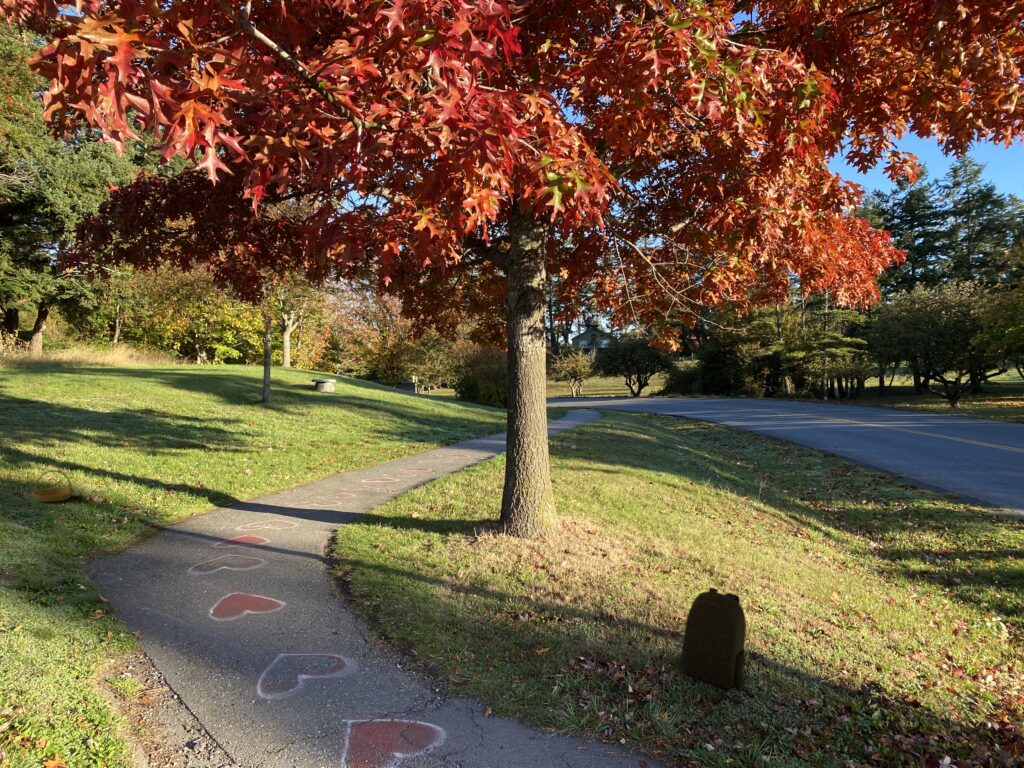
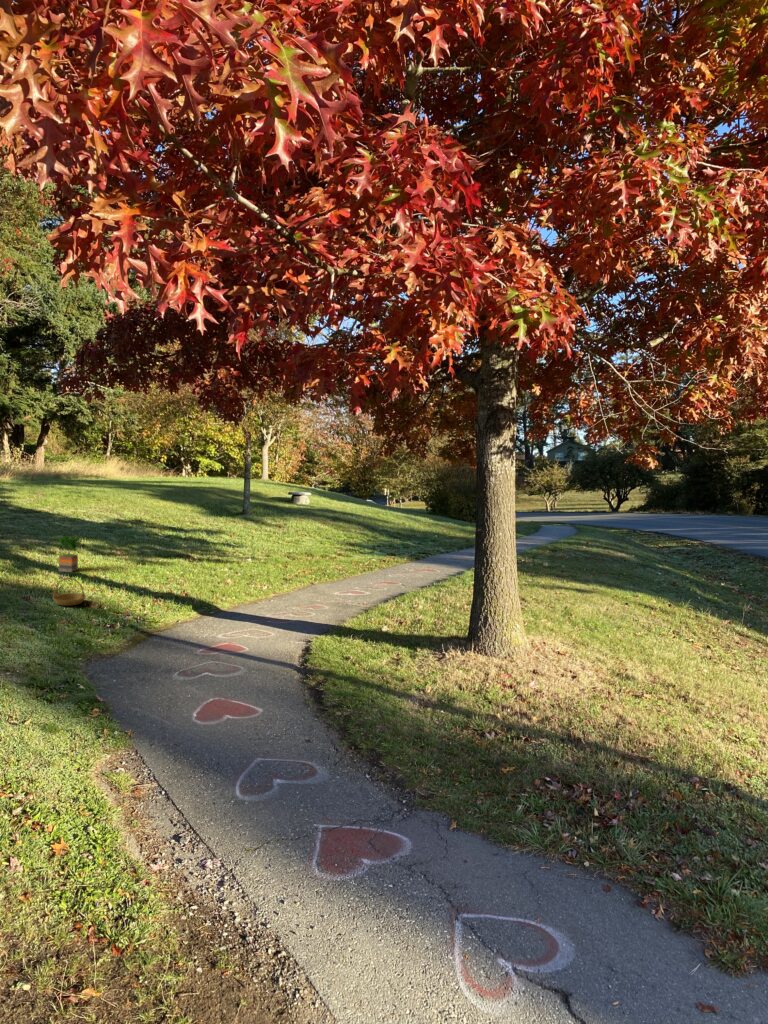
potted tree: none [44,424,75,465] -> present [59,536,82,572]
backpack: present [680,588,746,688] -> none [642,715,711,815]

